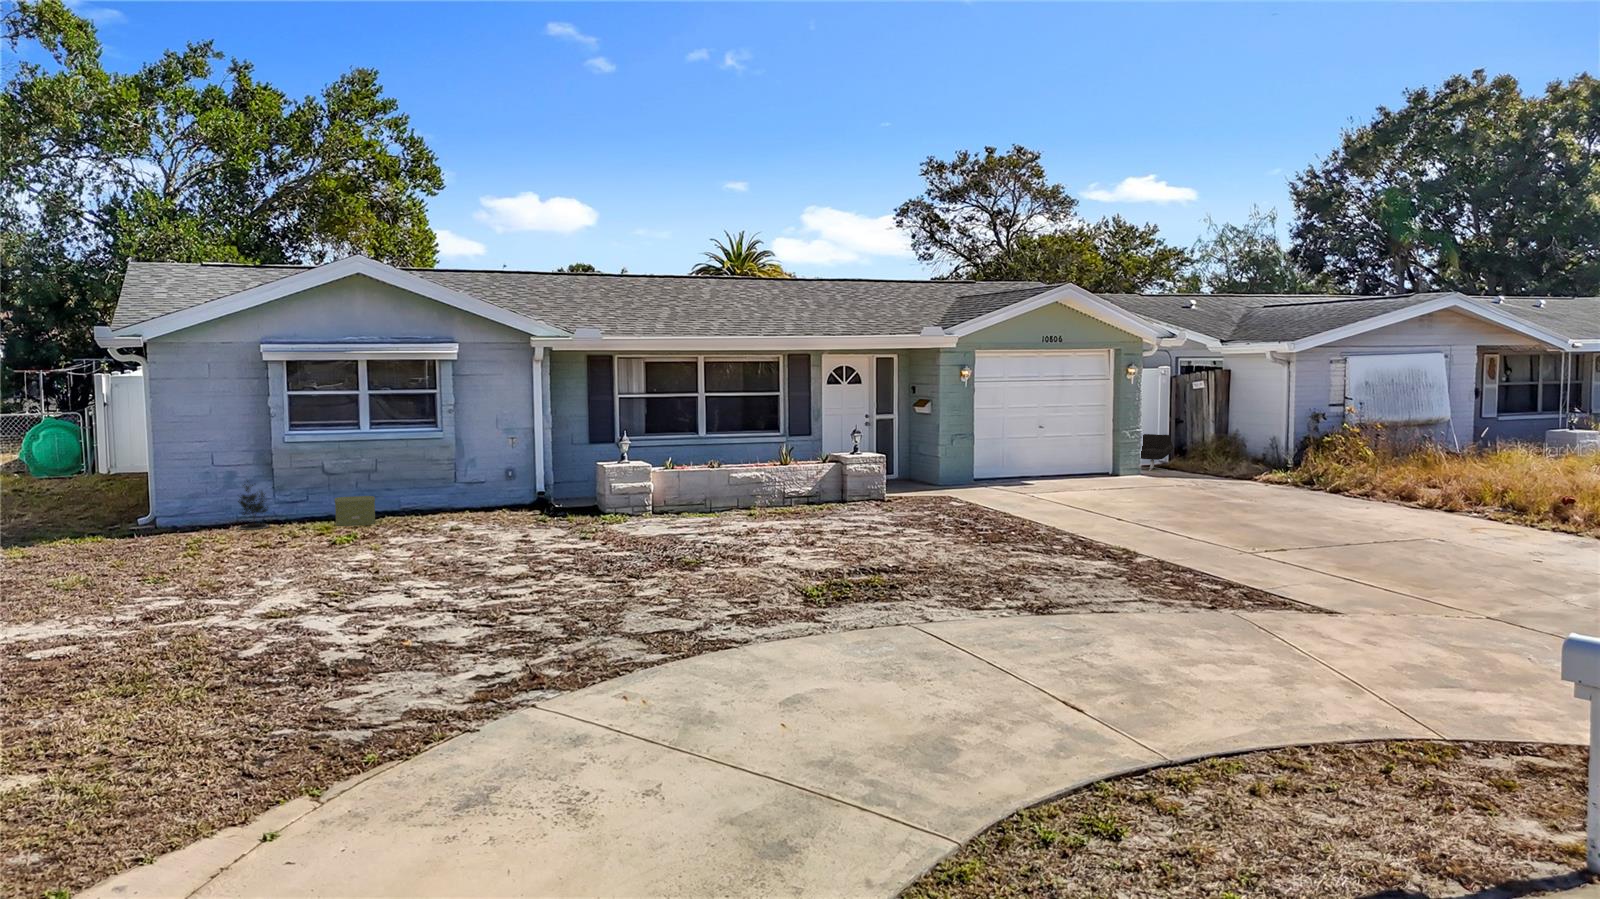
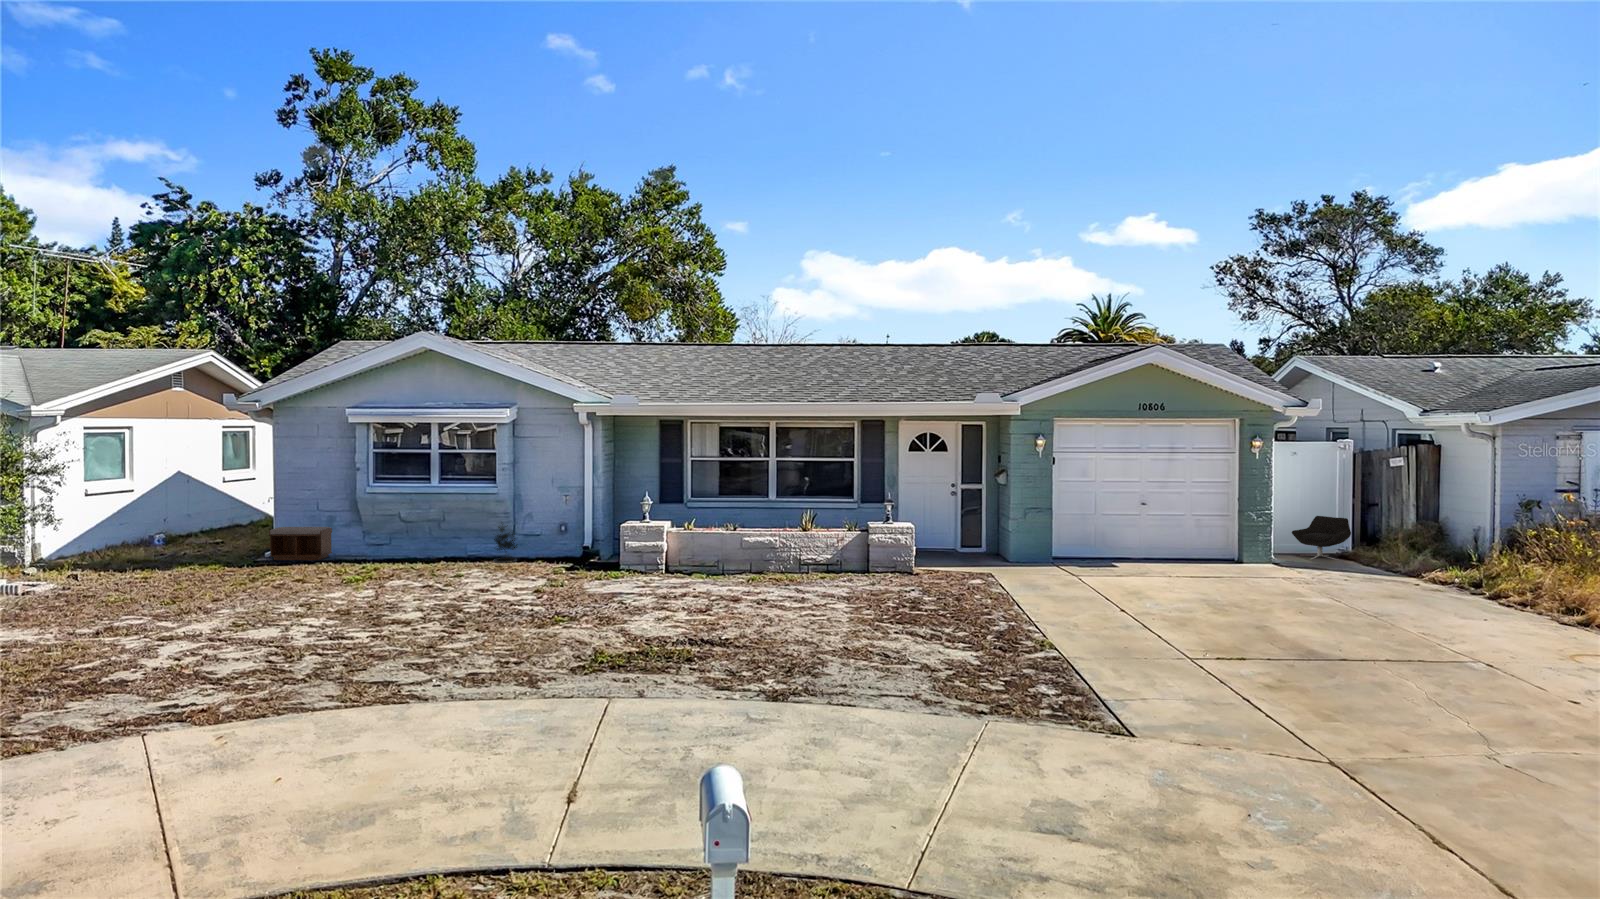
potted tree: present [238,481,268,530] -> present [494,525,518,563]
bench: none [137,490,212,536] -> present [269,527,332,560]
storage box: present [335,496,375,526] -> none [409,538,448,564]

